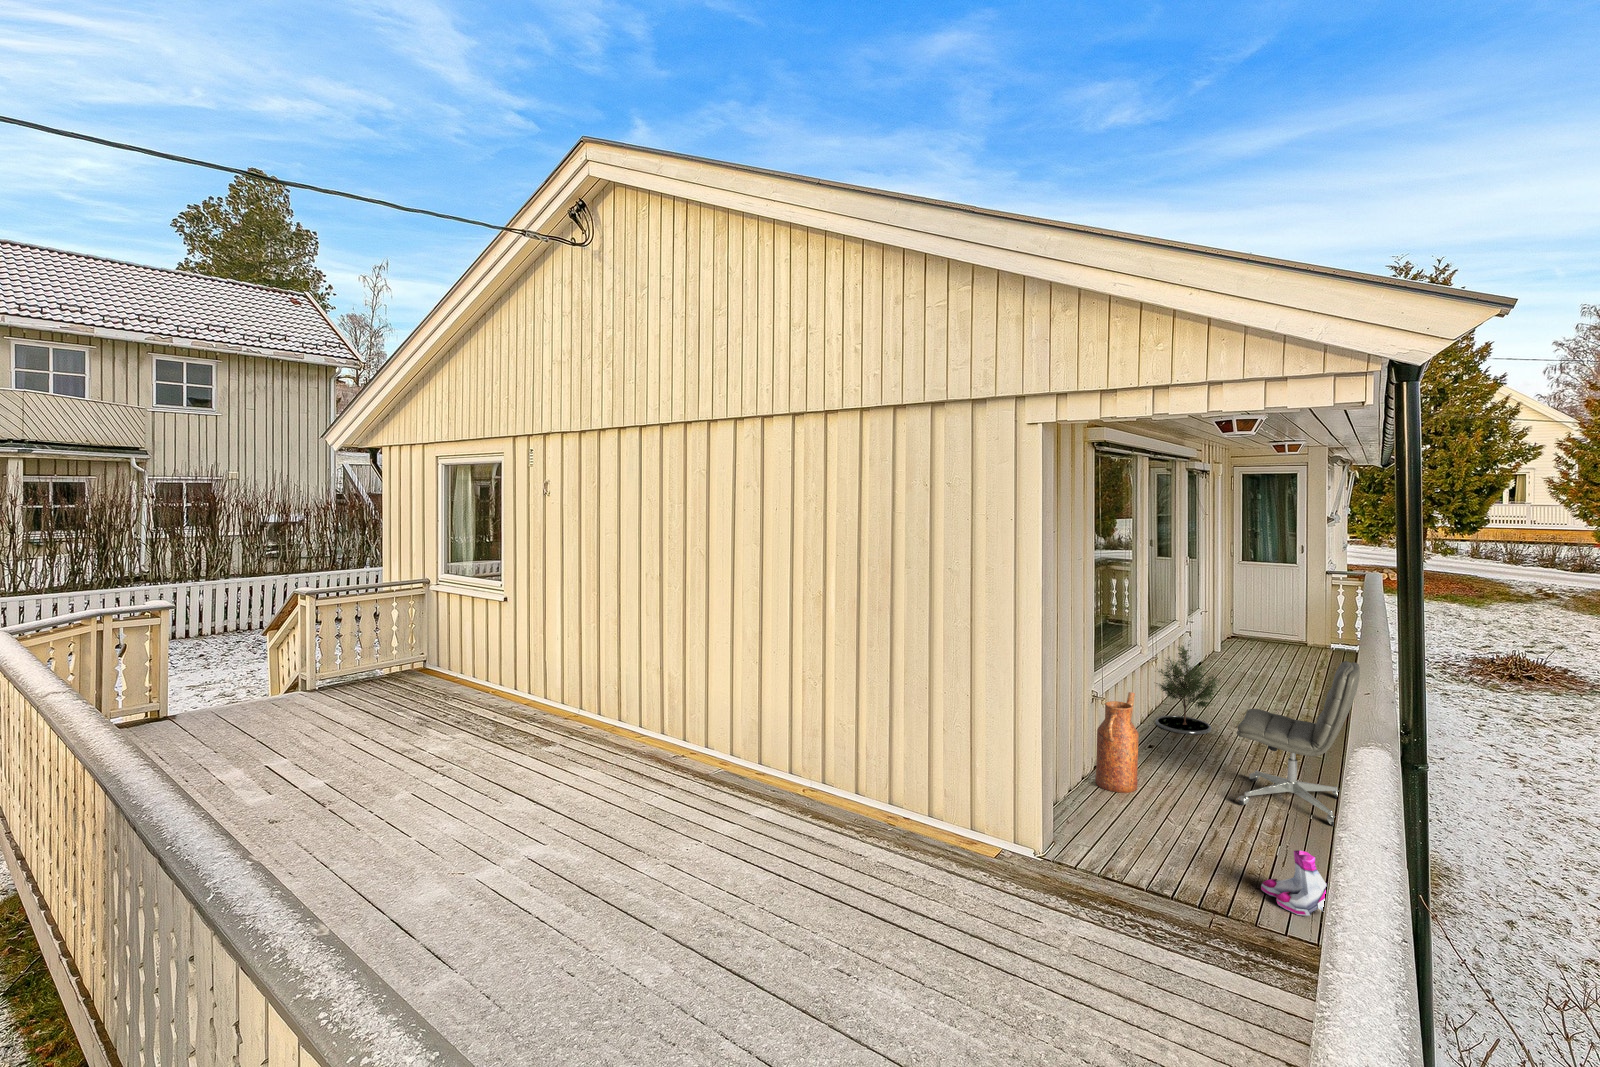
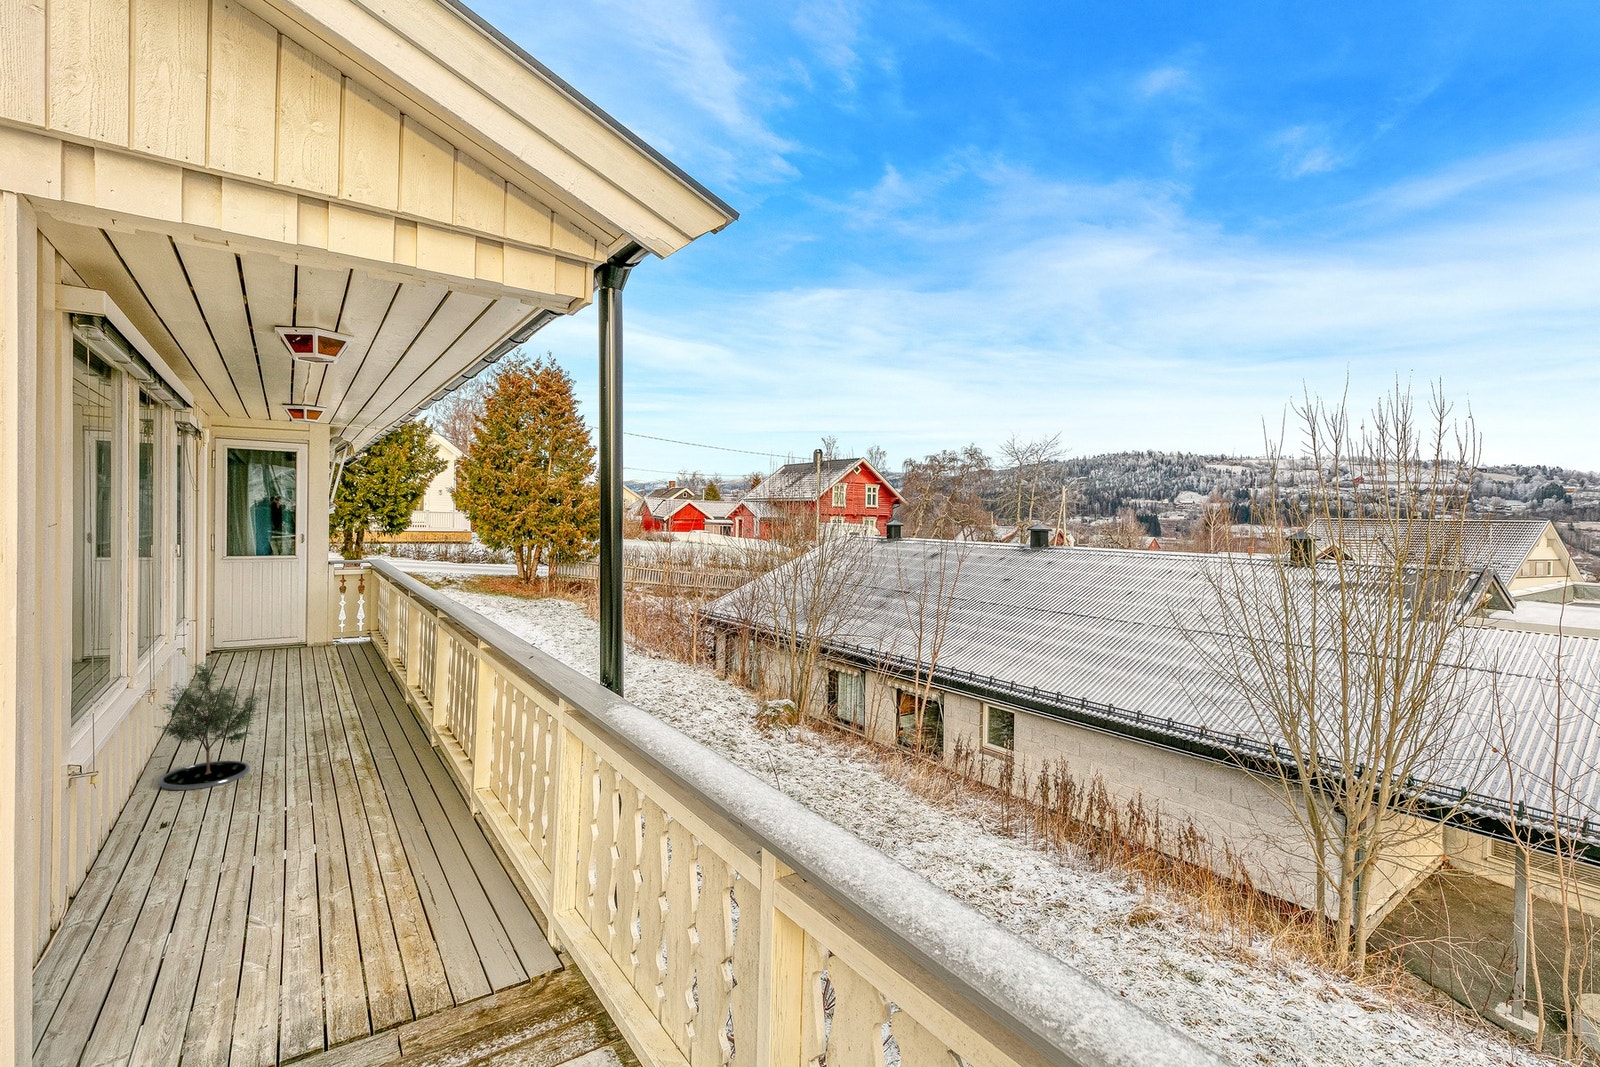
chair: present [1237,661,1360,826] -> none [328,637,468,850]
watering can: present [1095,692,1139,793] -> none [88,747,176,927]
boots: present [1261,850,1327,916] -> none [431,872,525,959]

